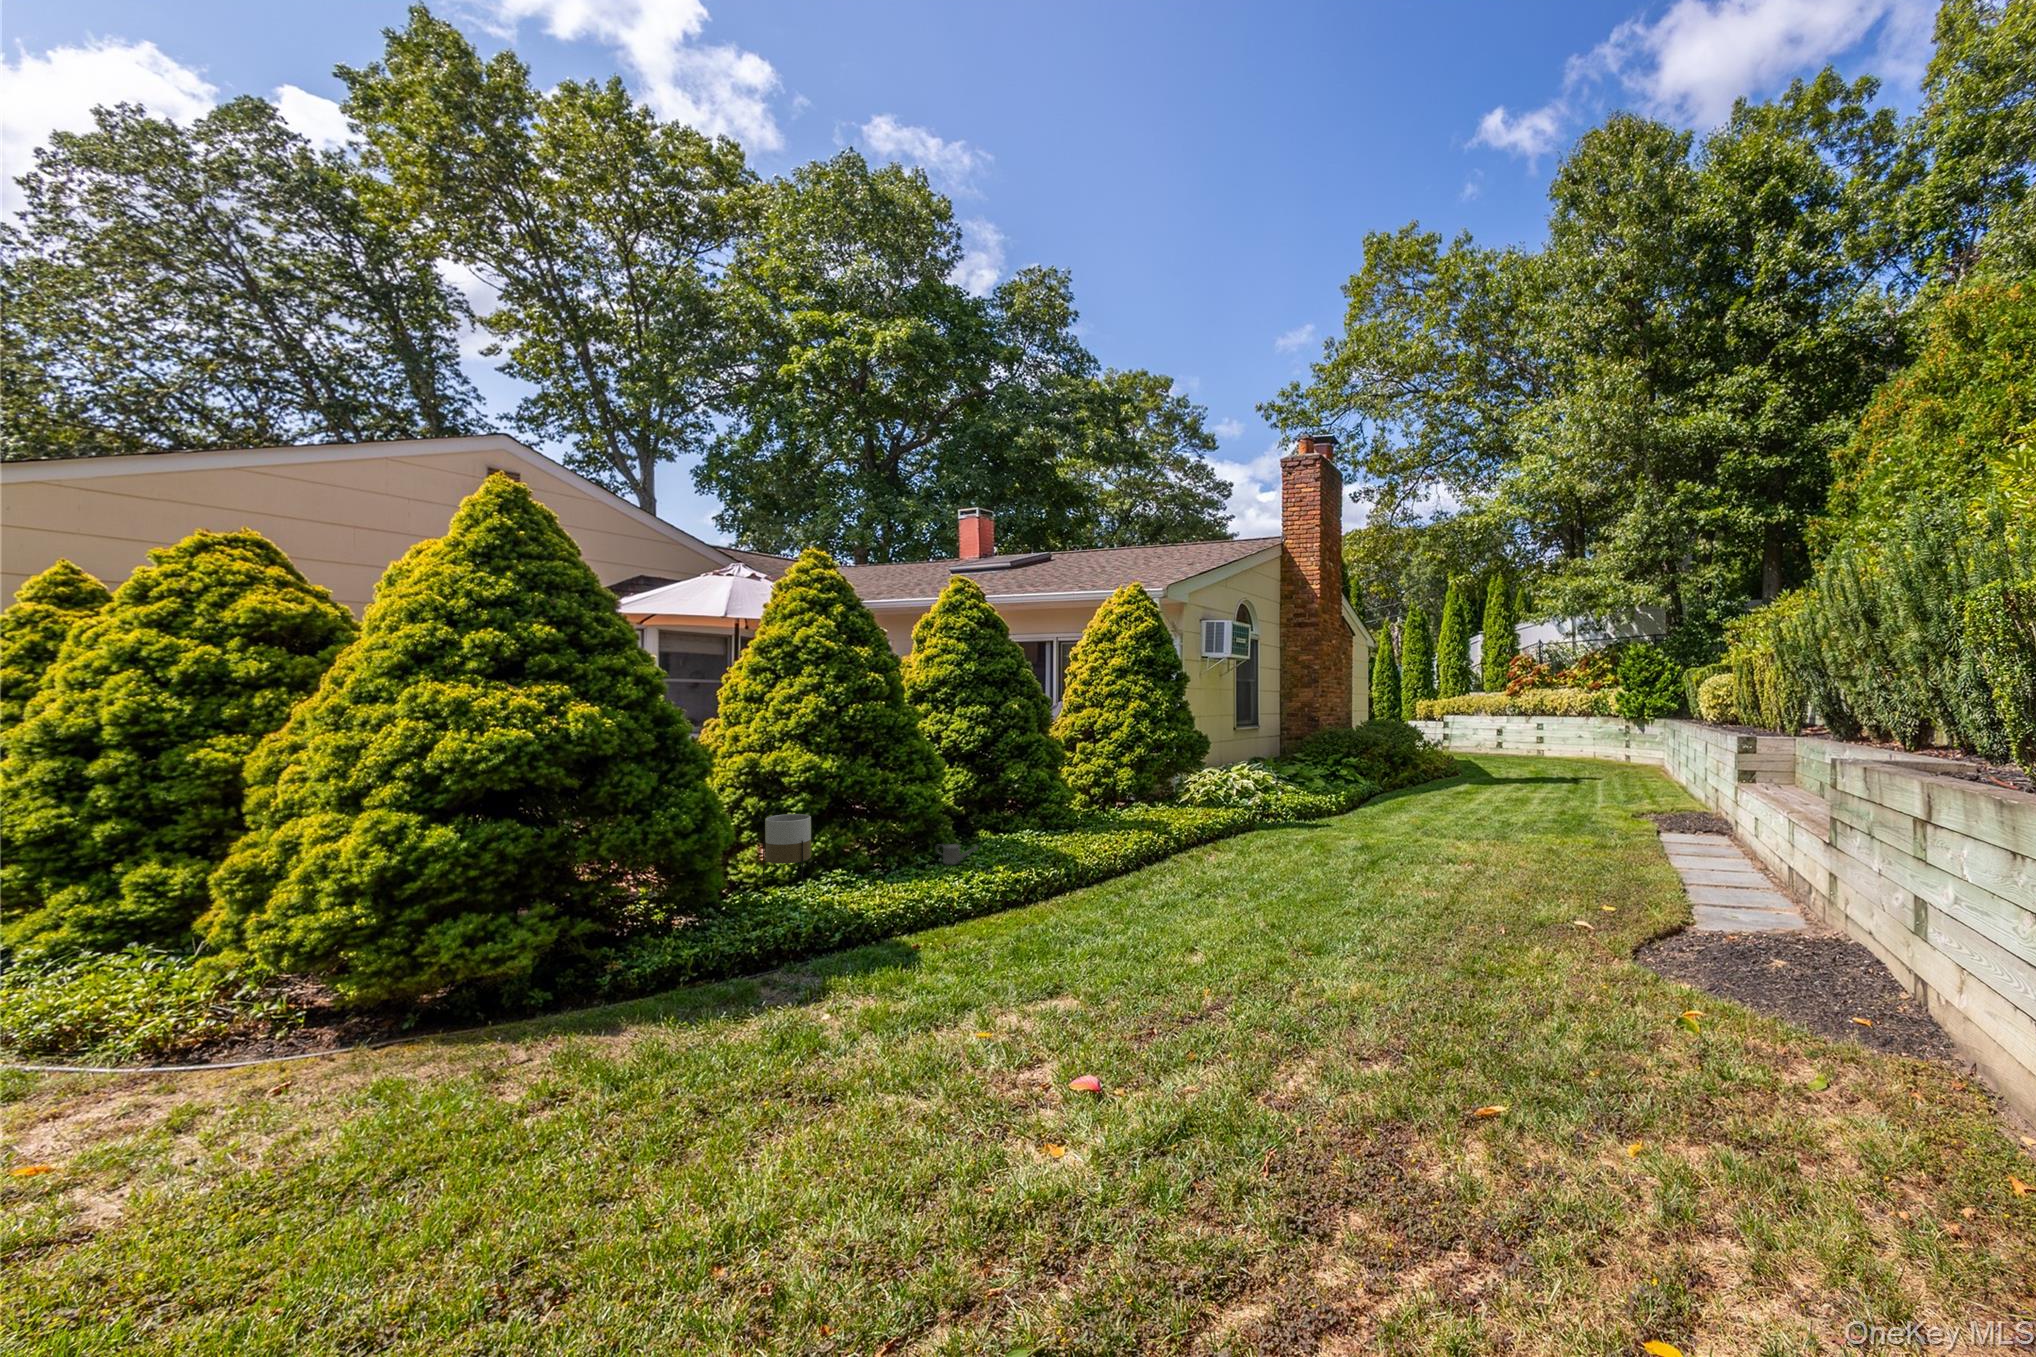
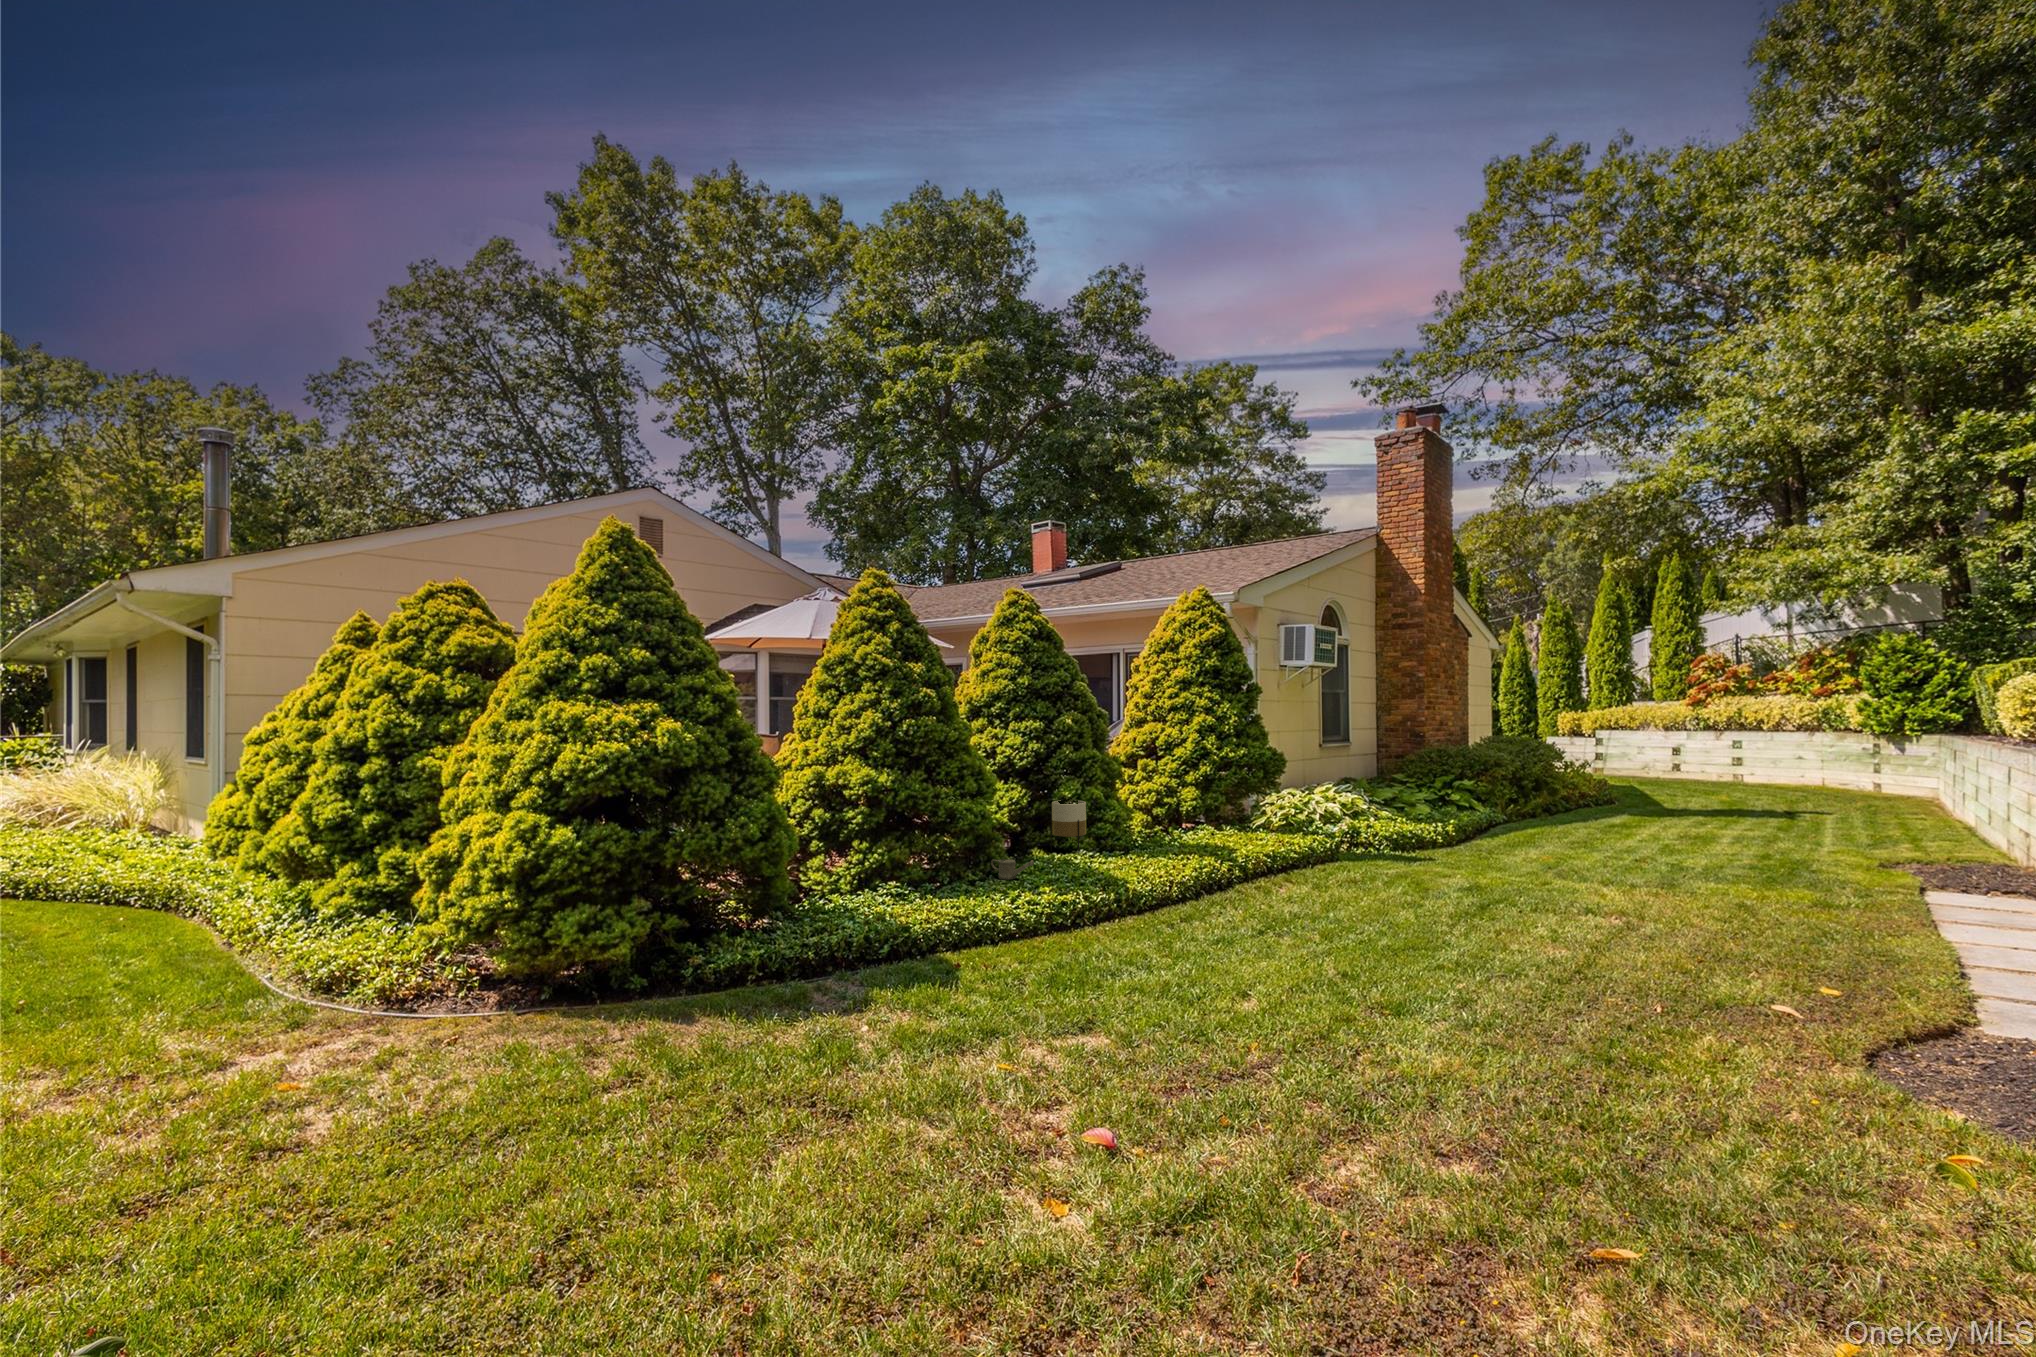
planter: present [763,814,811,885] -> present [1050,801,1086,854]

